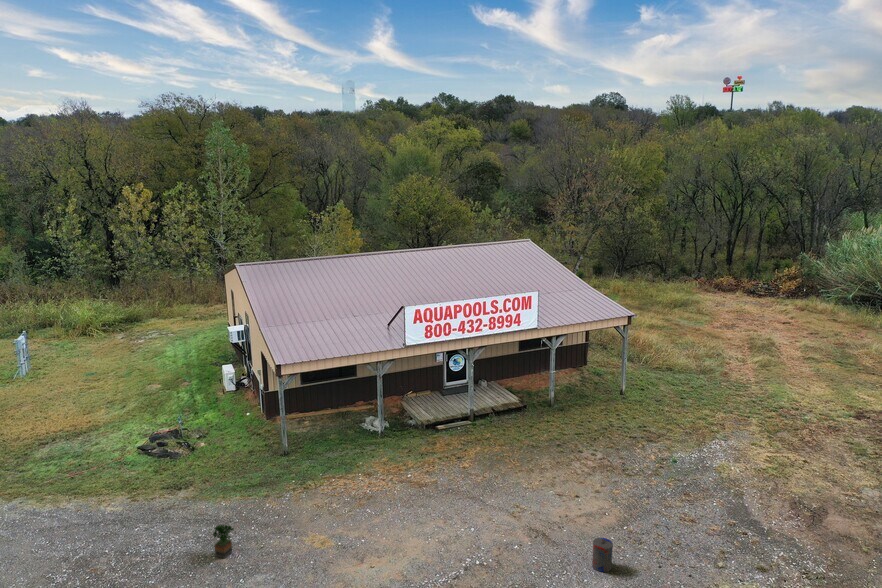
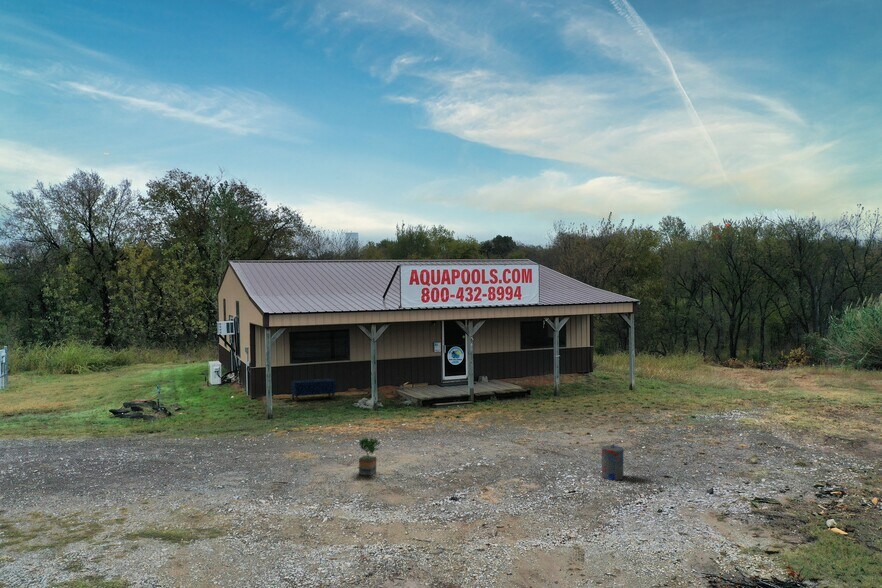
bench: none [303,395,345,423] -> present [291,379,335,402]
potted tree: present [213,525,234,559] -> present [359,438,380,475]

